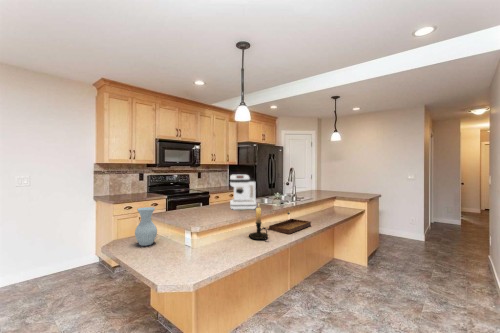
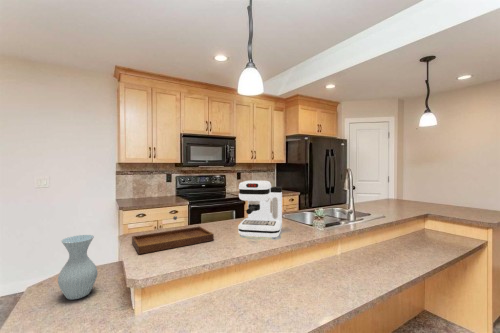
candle holder: present [249,204,268,240] -> none [249,237,283,312]
tray: present [269,212,311,234] -> present [132,216,214,254]

